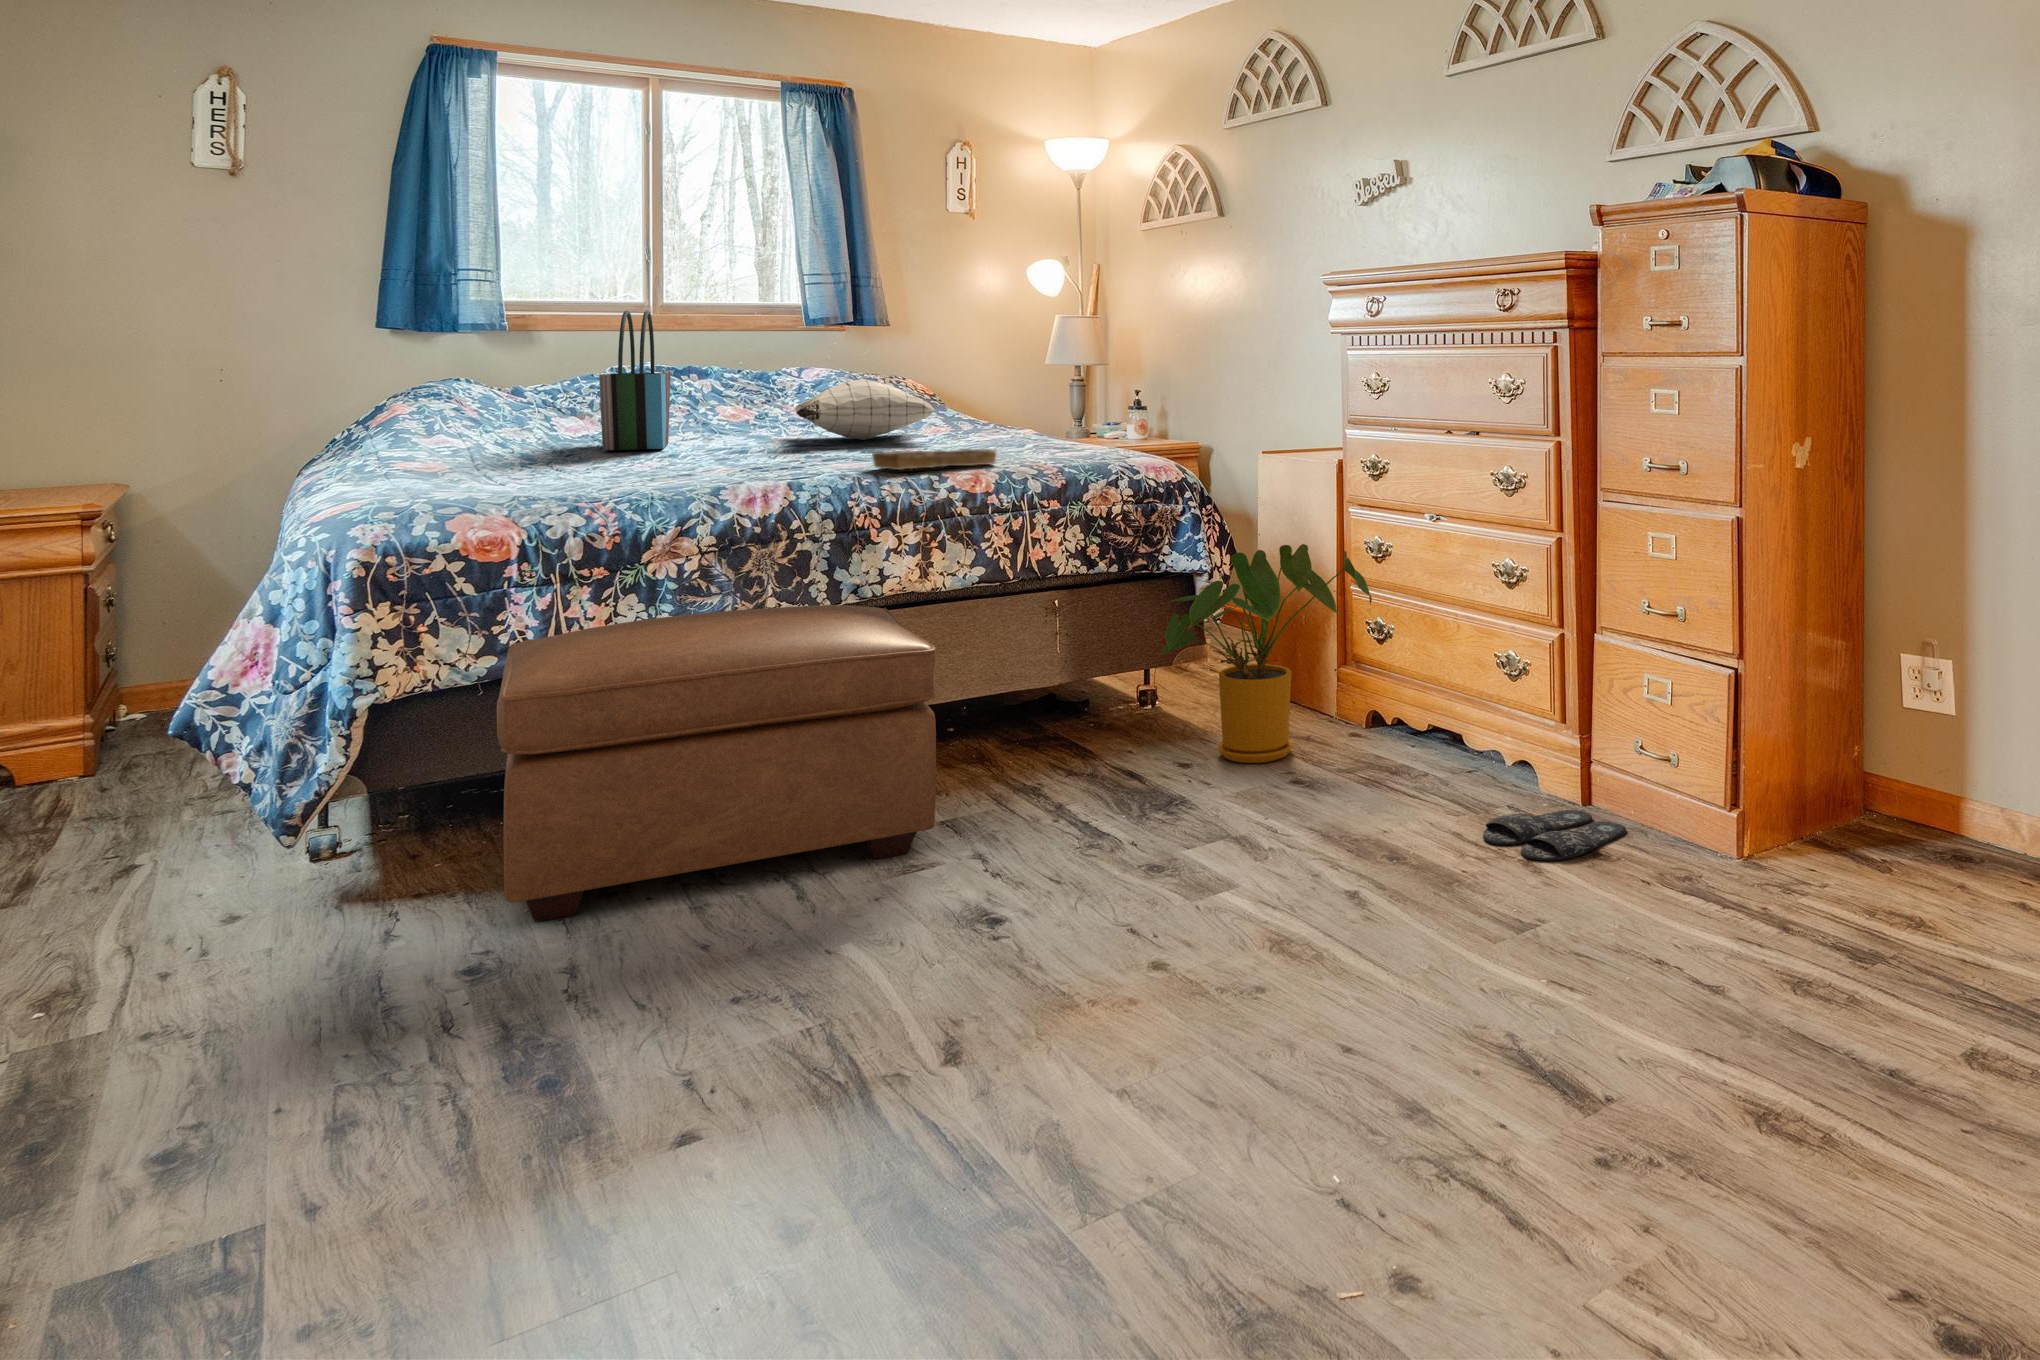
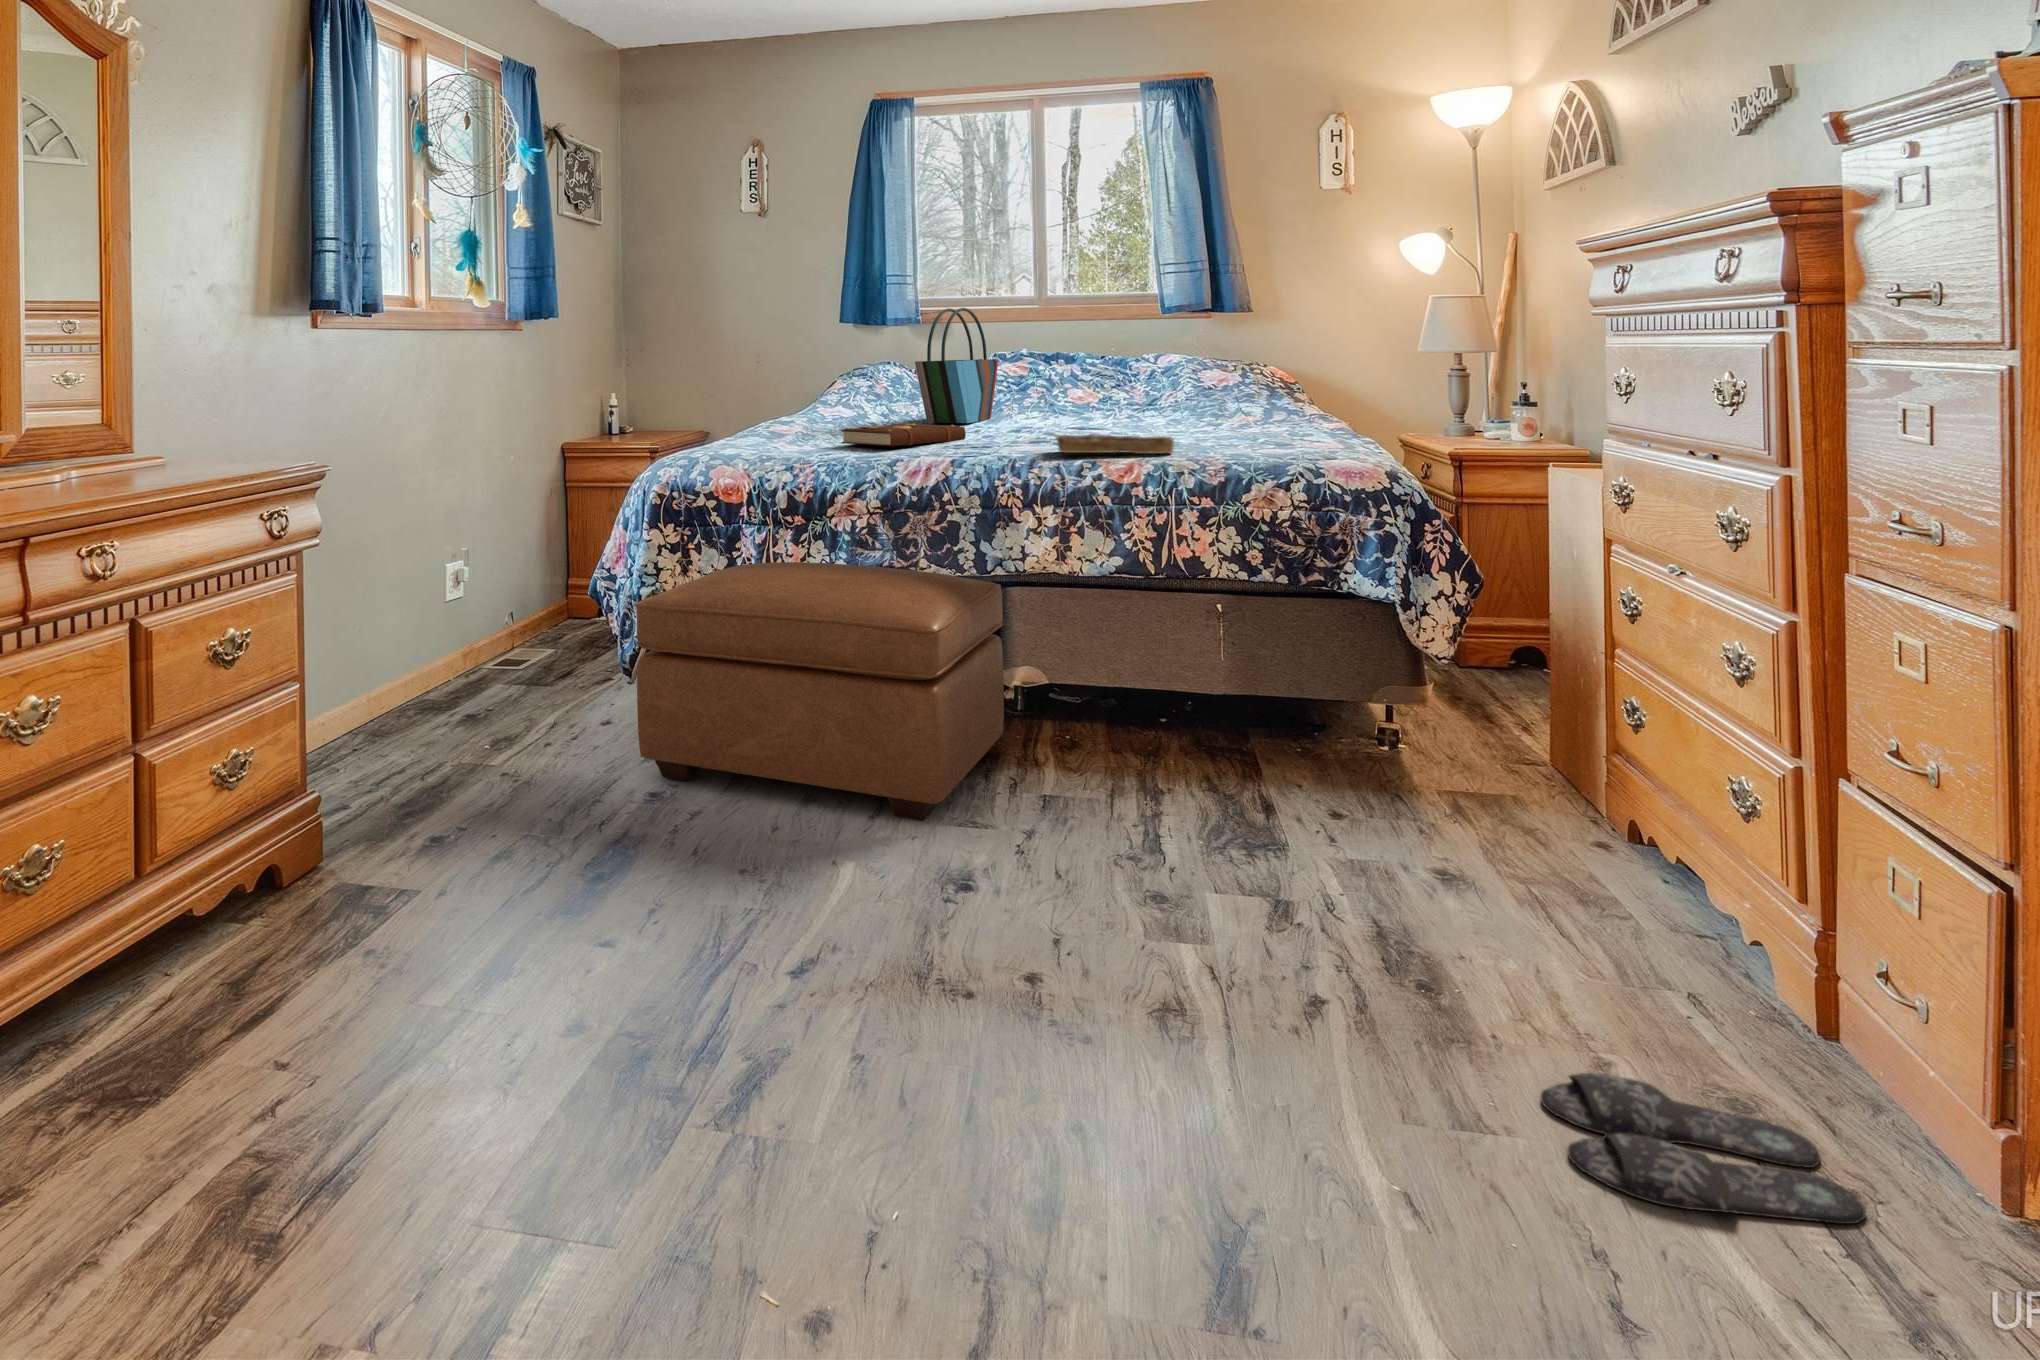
pillow: present [794,379,935,440] -> none [1057,364,1210,422]
book: none [572,449,718,477] -> present [841,423,966,446]
house plant: present [1159,544,1372,763] -> none [1255,585,1587,864]

